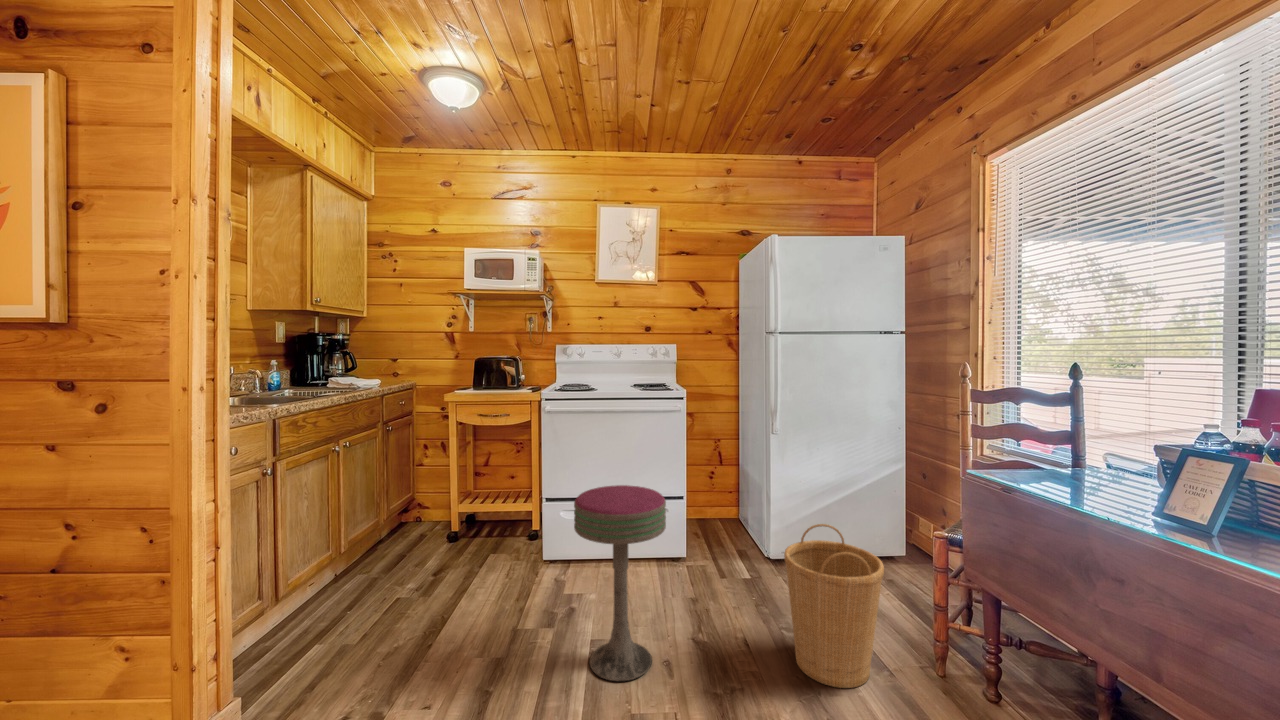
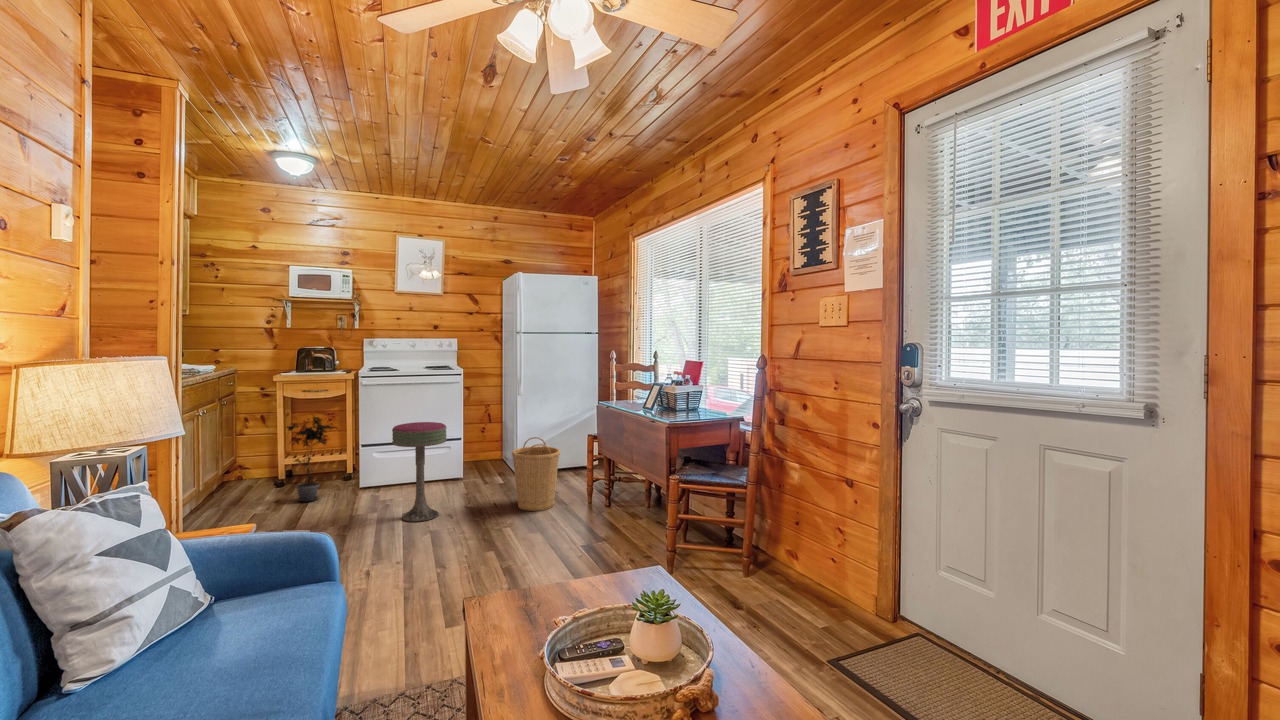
potted plant: none [445,452,511,584] -> present [286,417,336,502]

